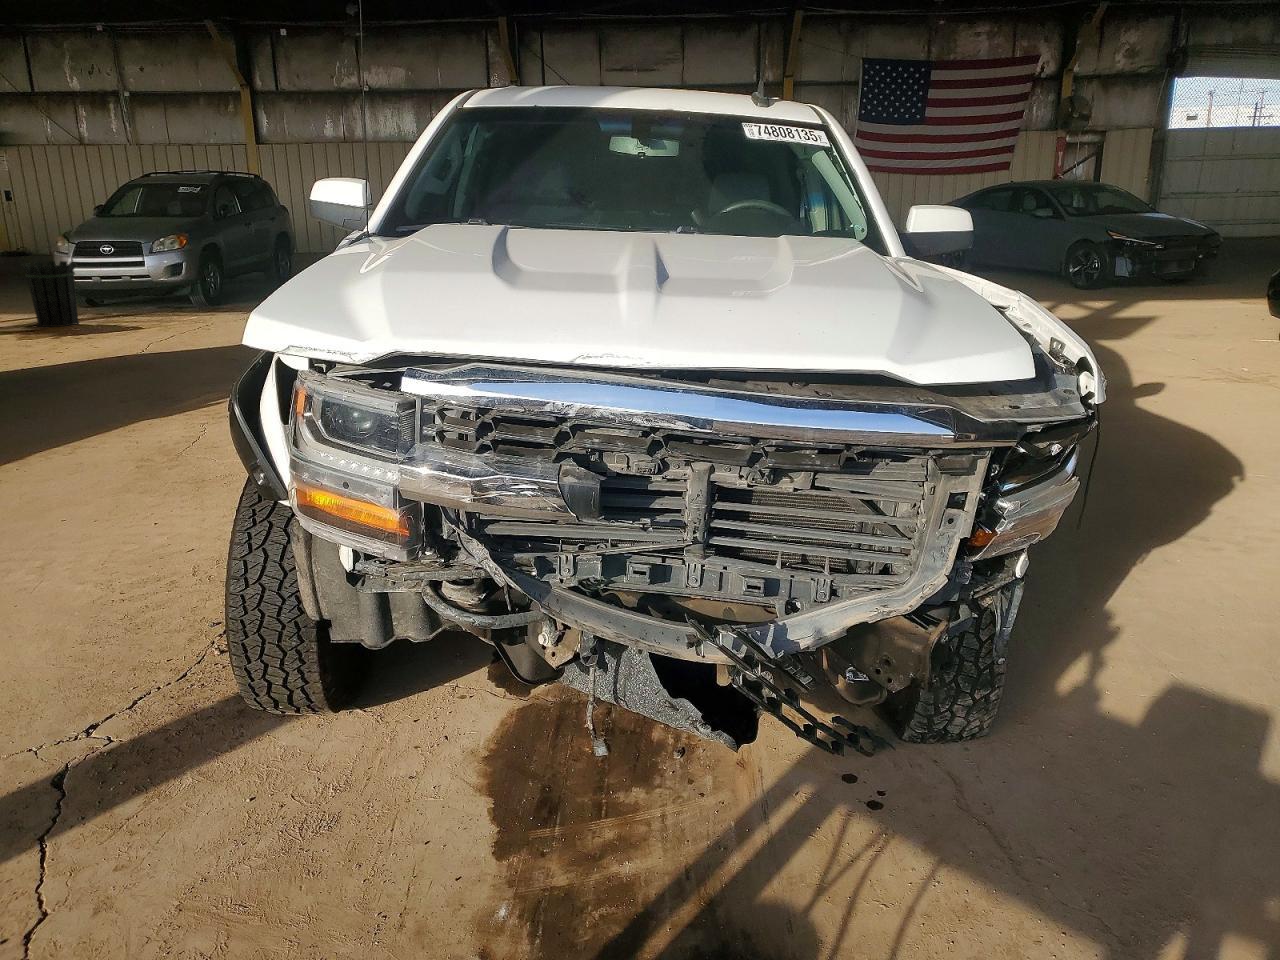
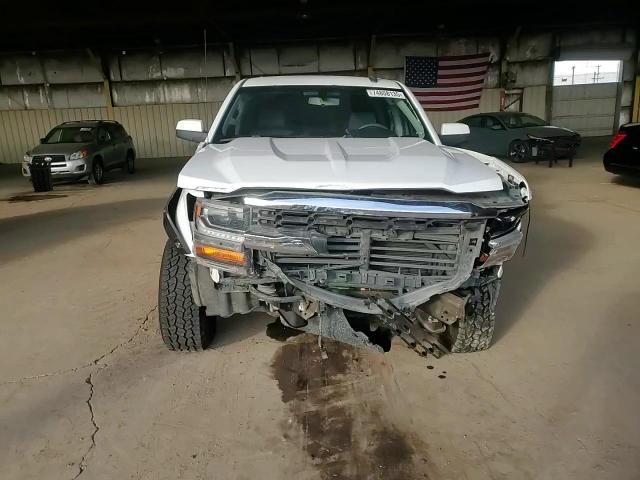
bench: none [1125,245,1212,310] -> present [535,140,573,167]

